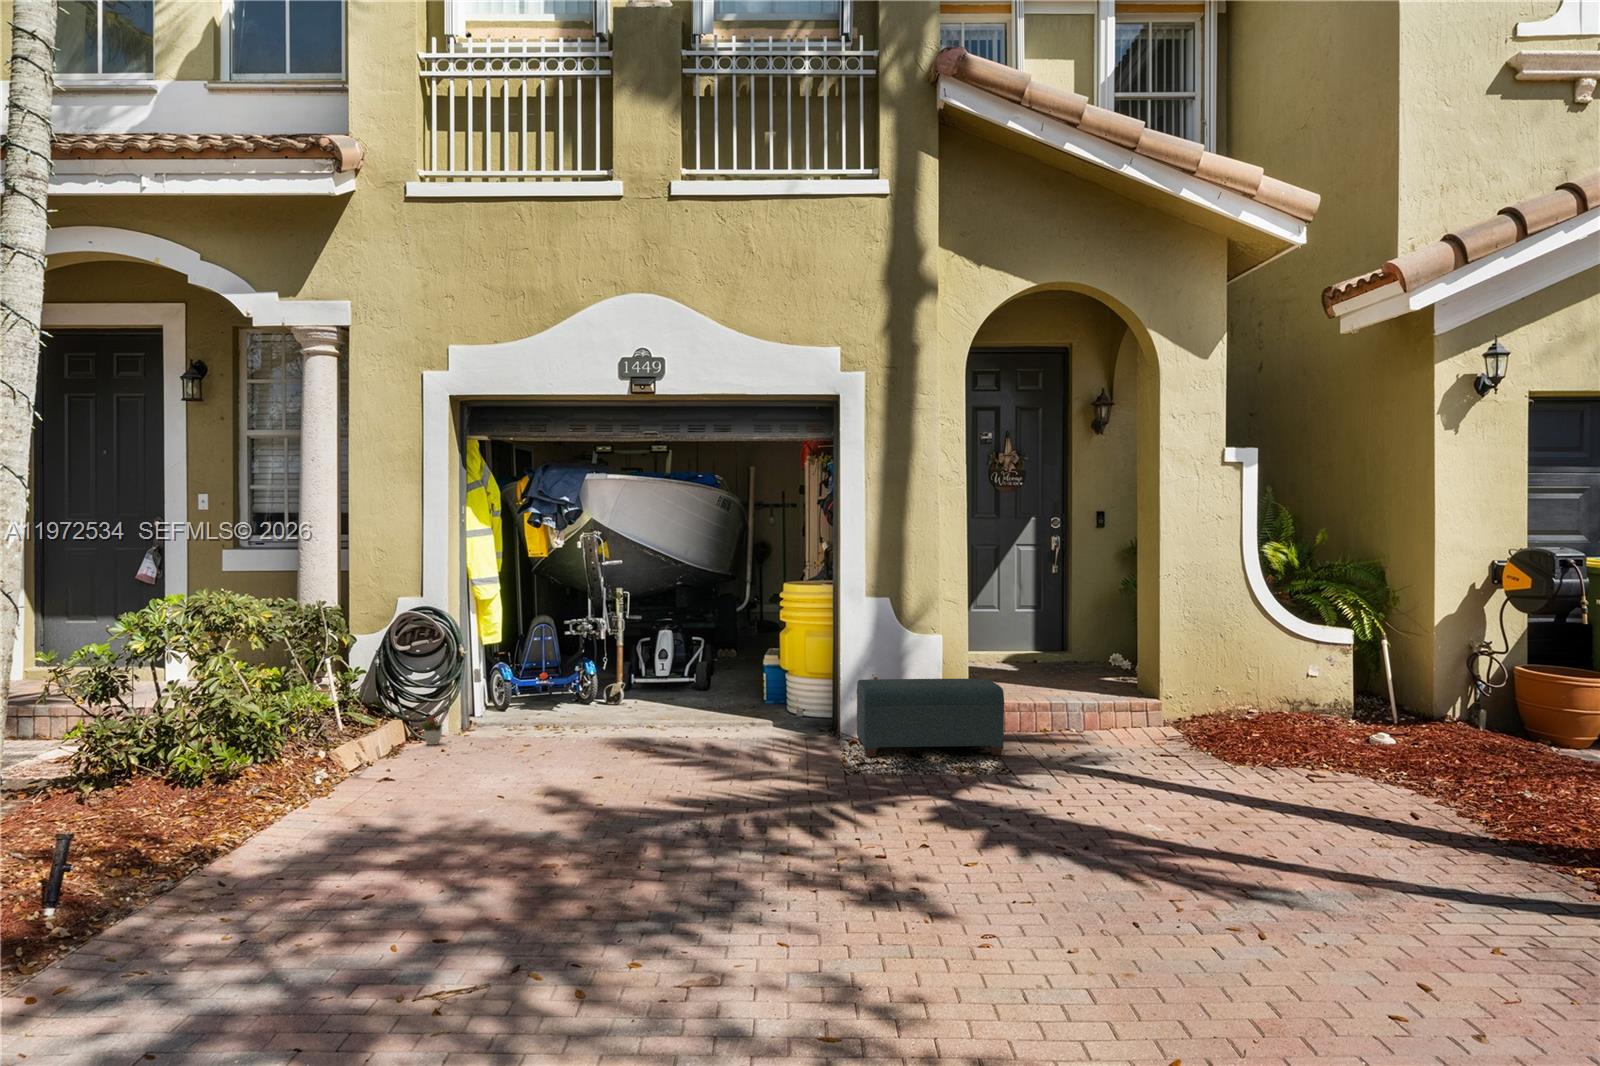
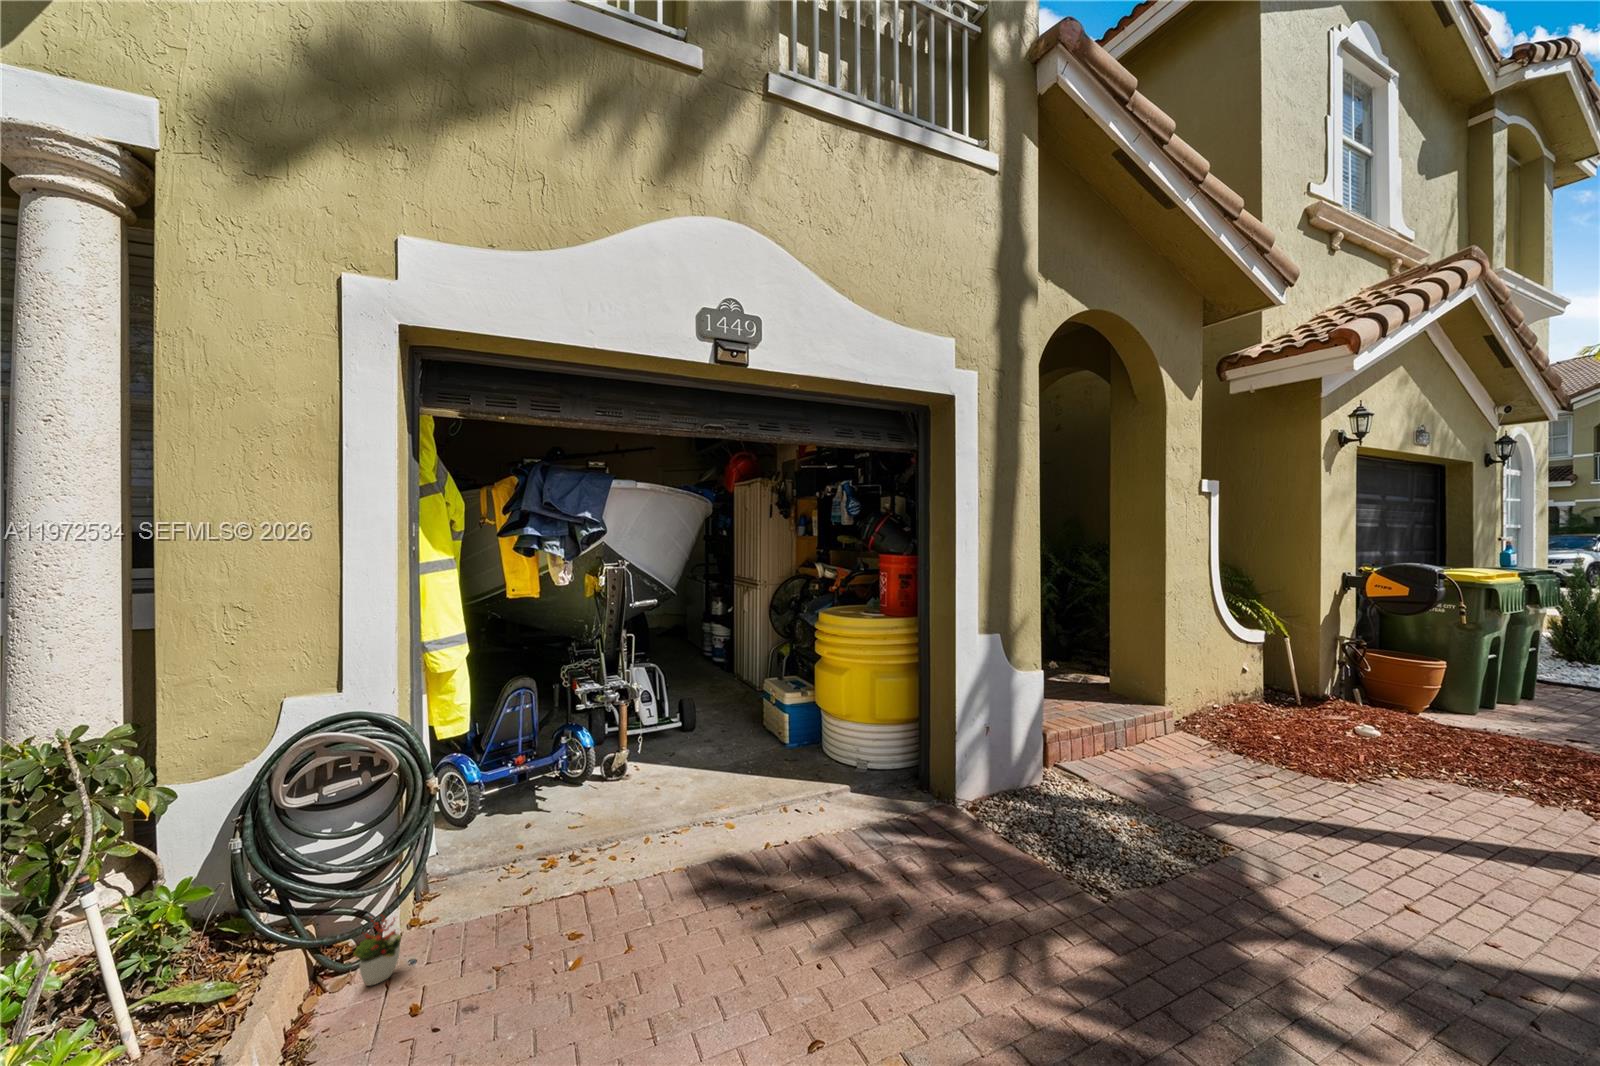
bench: present [857,679,1004,757] -> none [986,711,1150,838]

